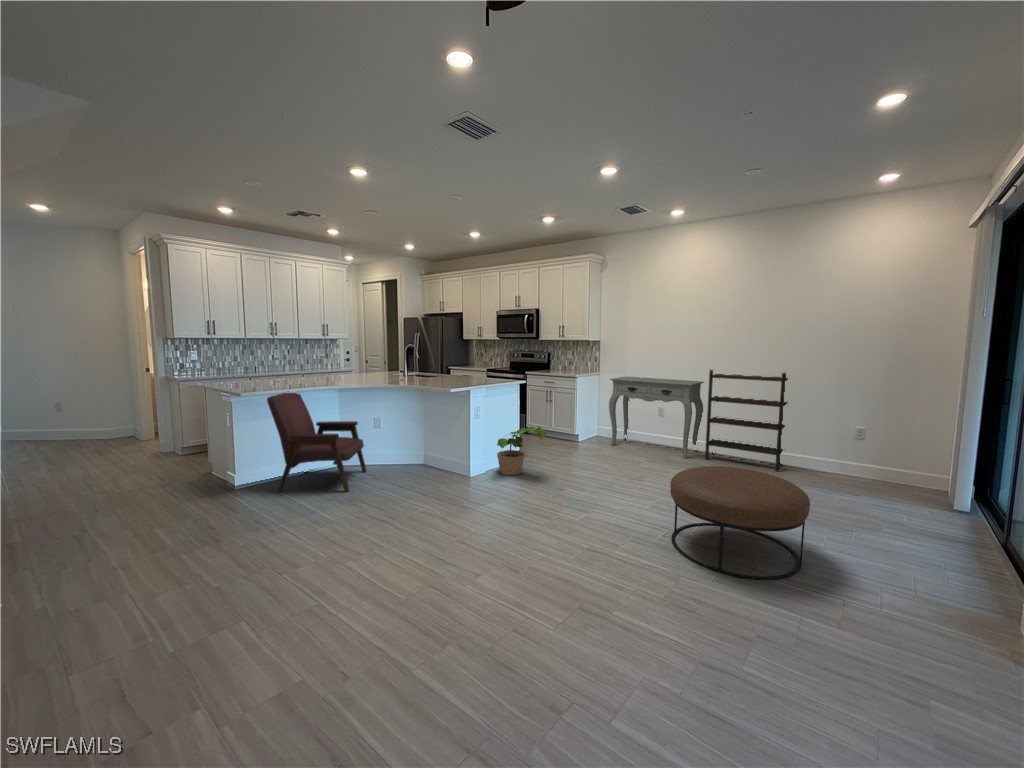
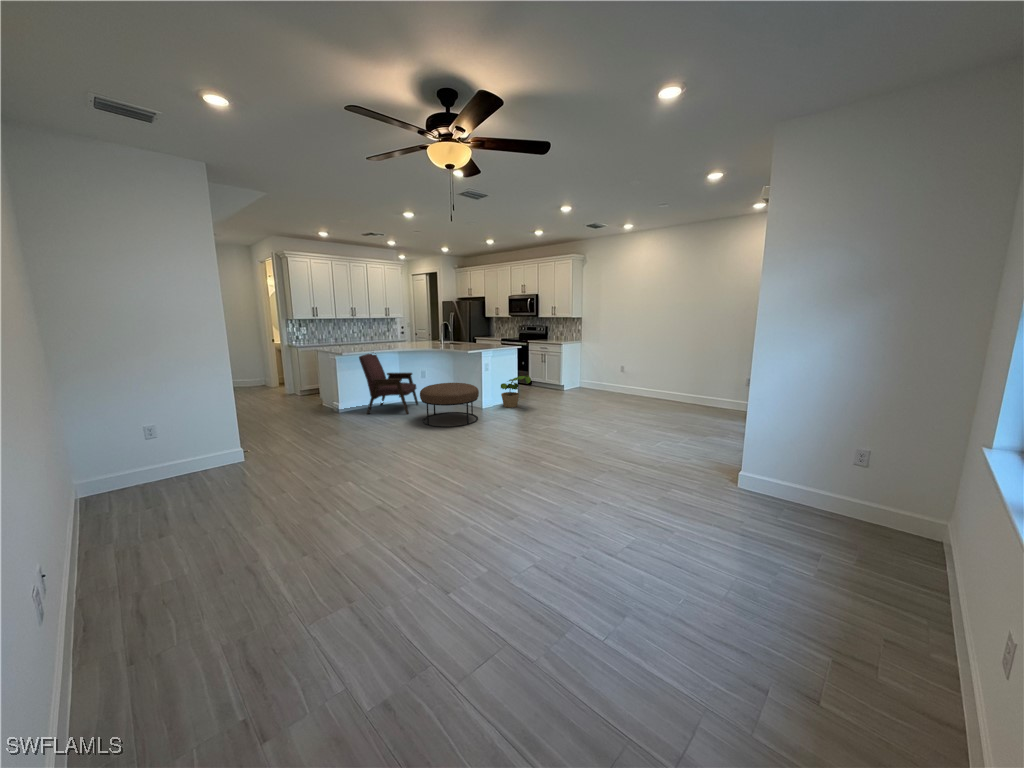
bookshelf: present [705,370,788,471] -> none [647,337,705,408]
console table: present [609,377,704,459] -> none [584,344,650,400]
ottoman: present [670,466,810,580] -> present [420,383,479,427]

